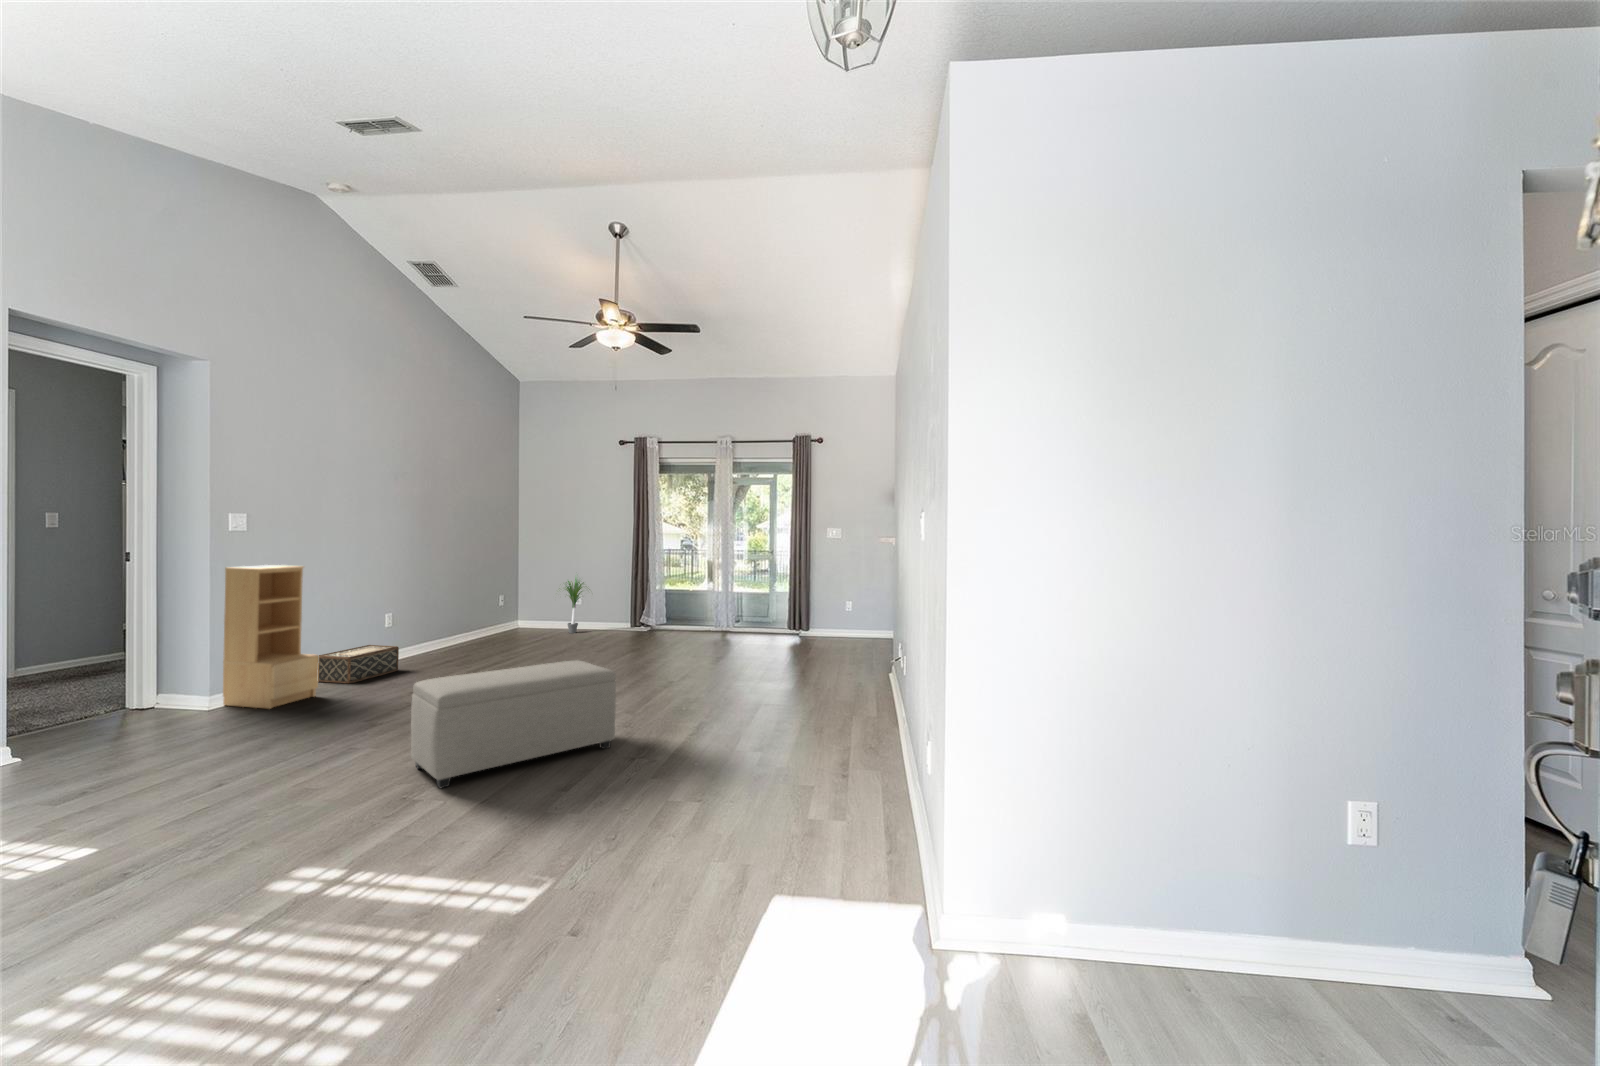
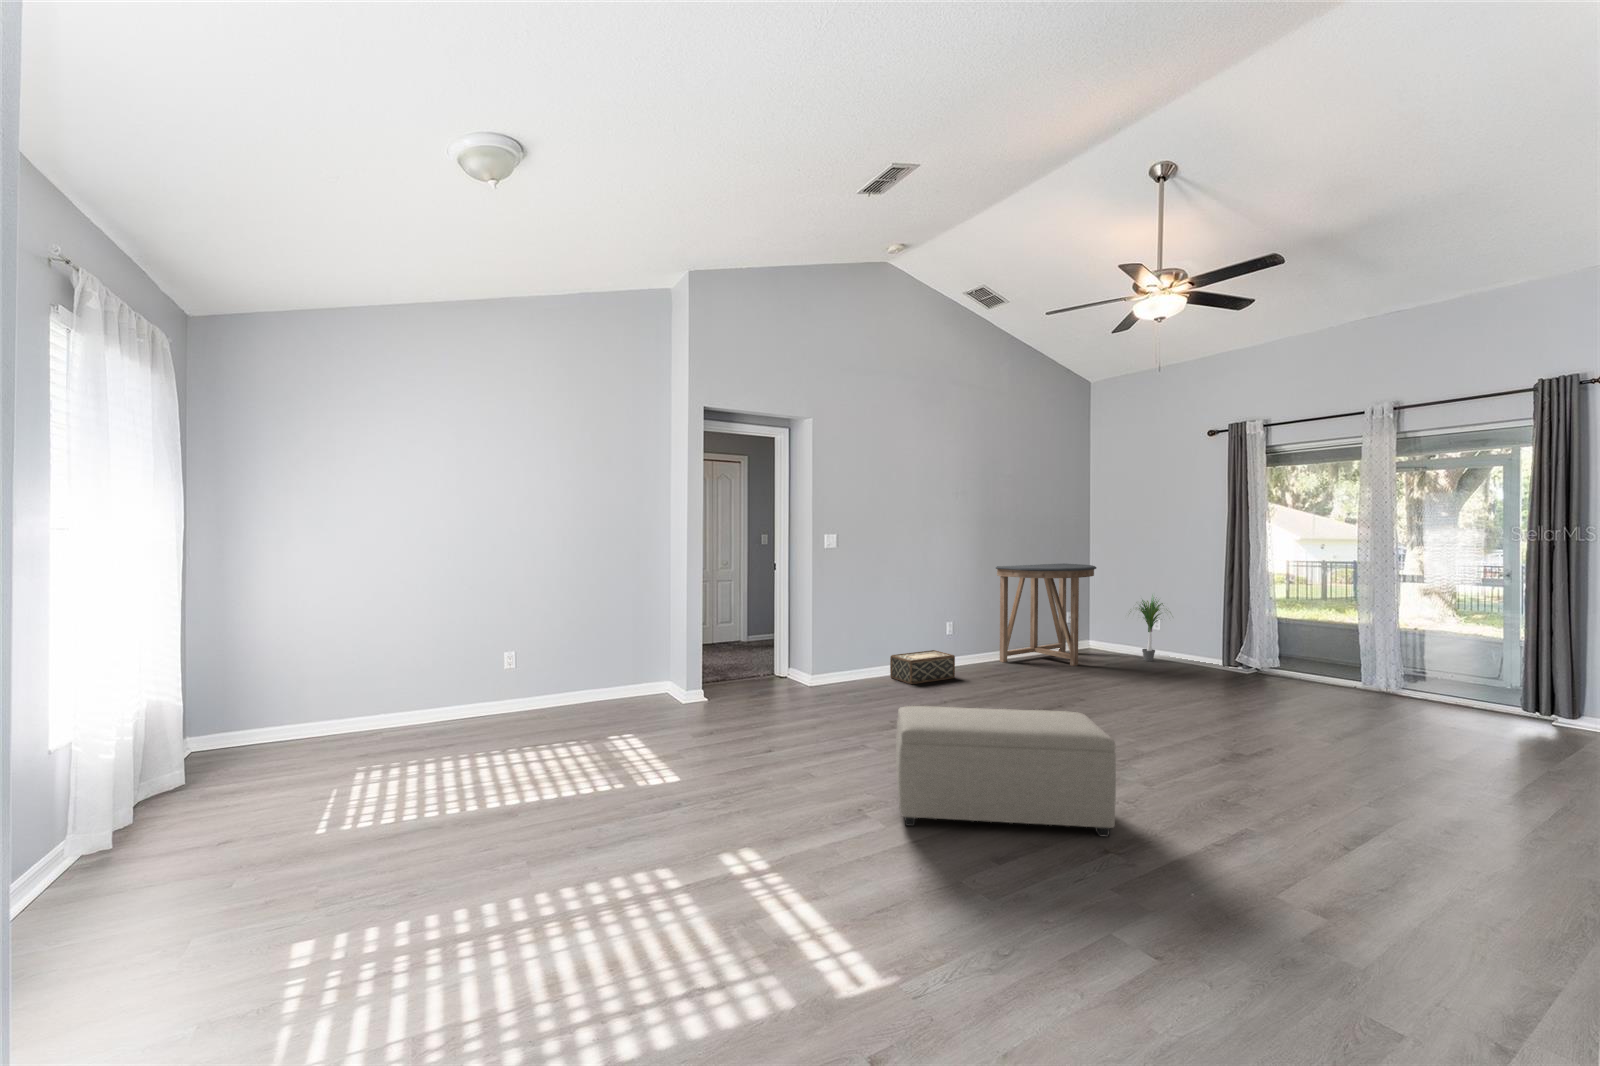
console table: none [435,550,532,651] -> present [996,563,1096,666]
bookshelf: present [223,565,319,709] -> none [822,576,882,697]

